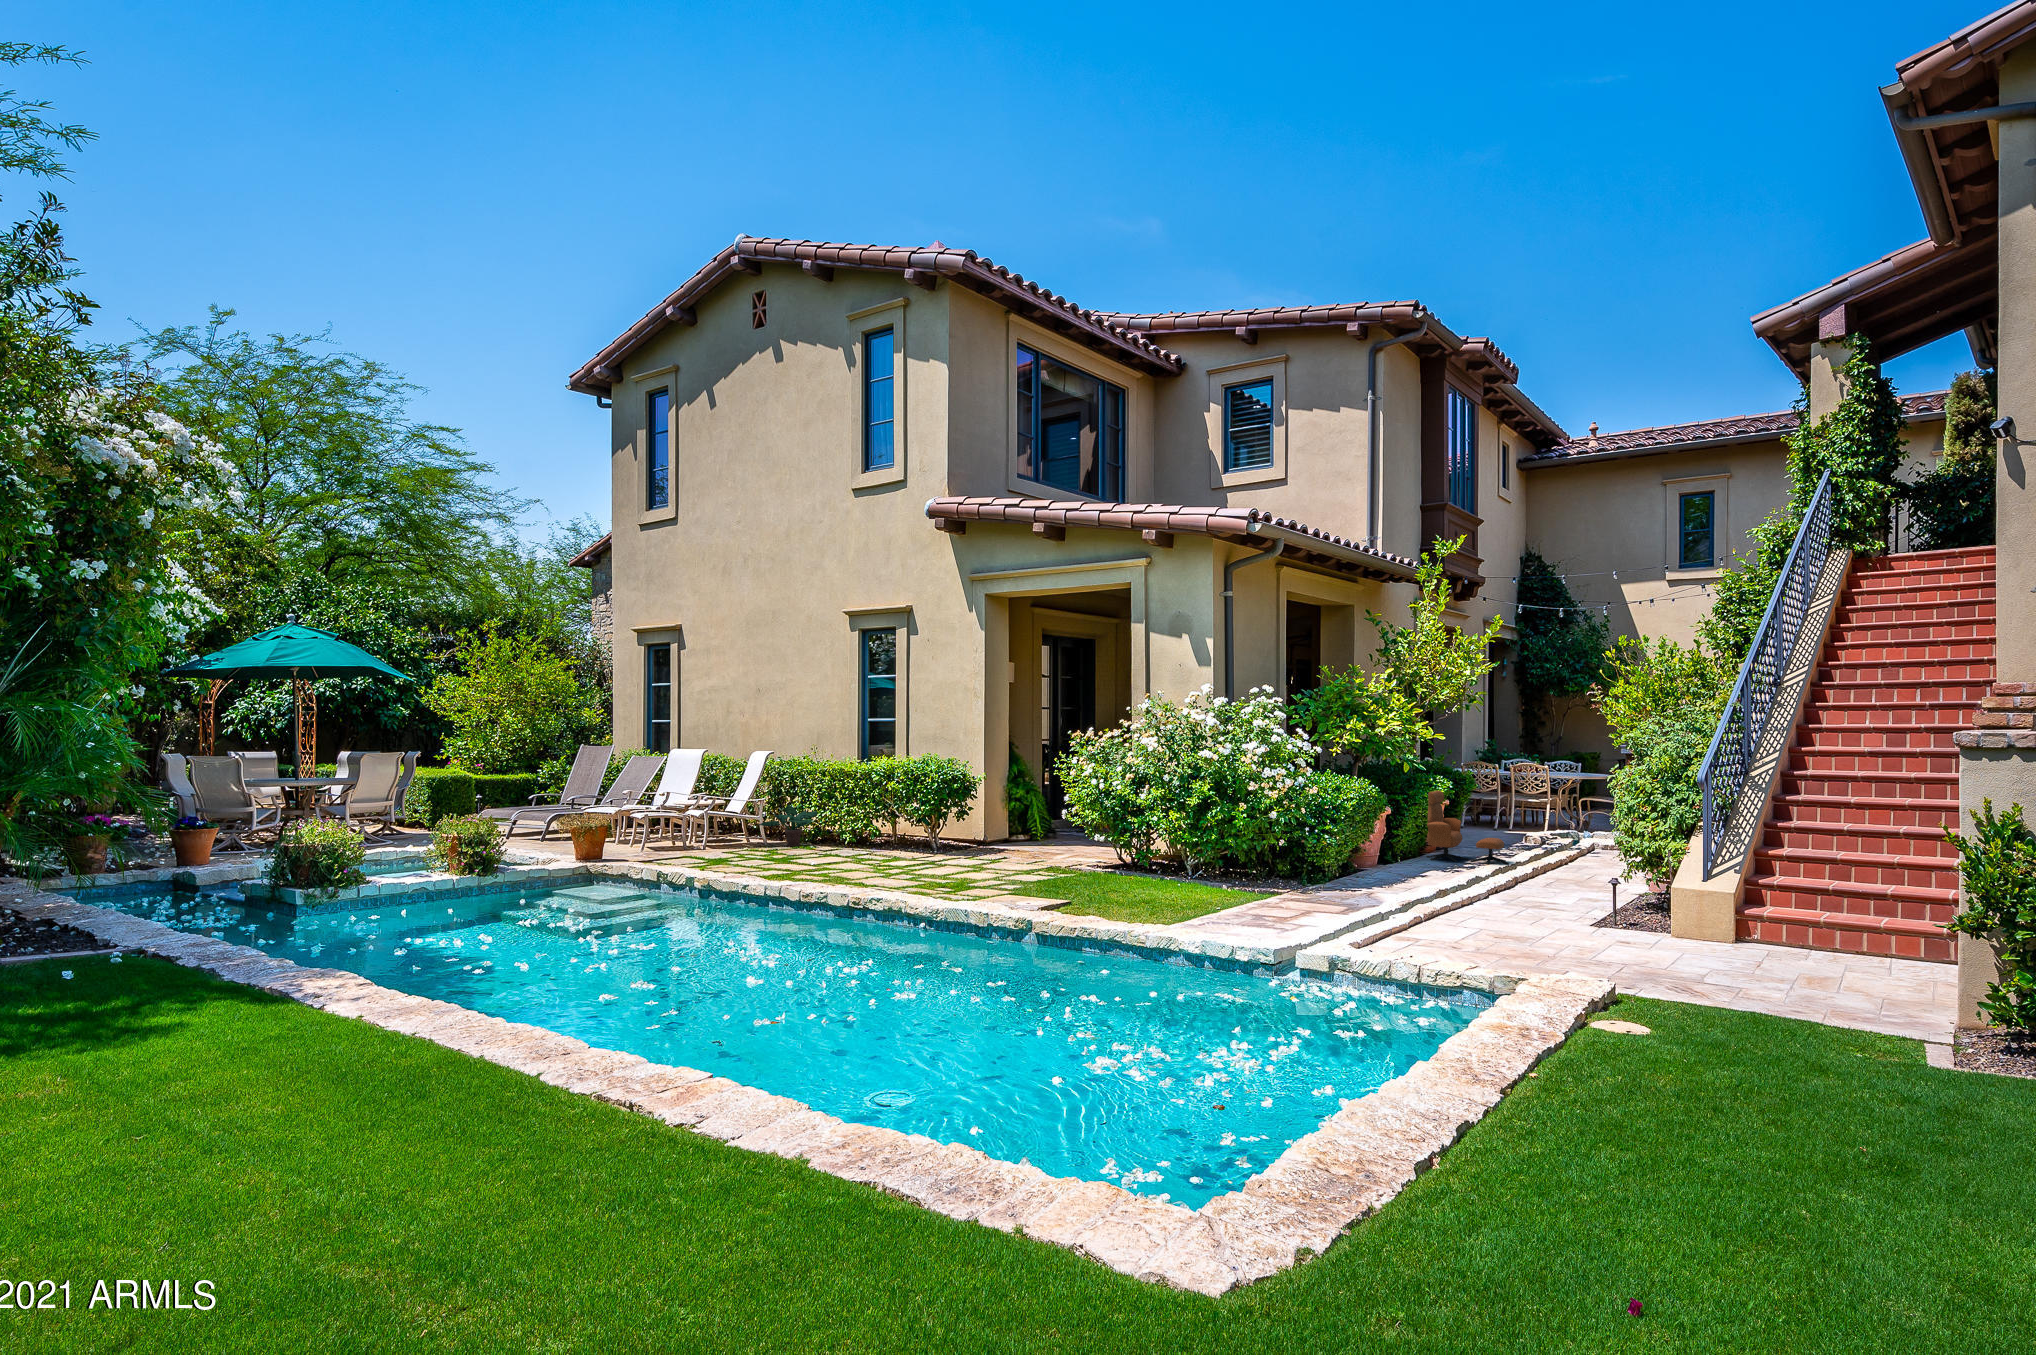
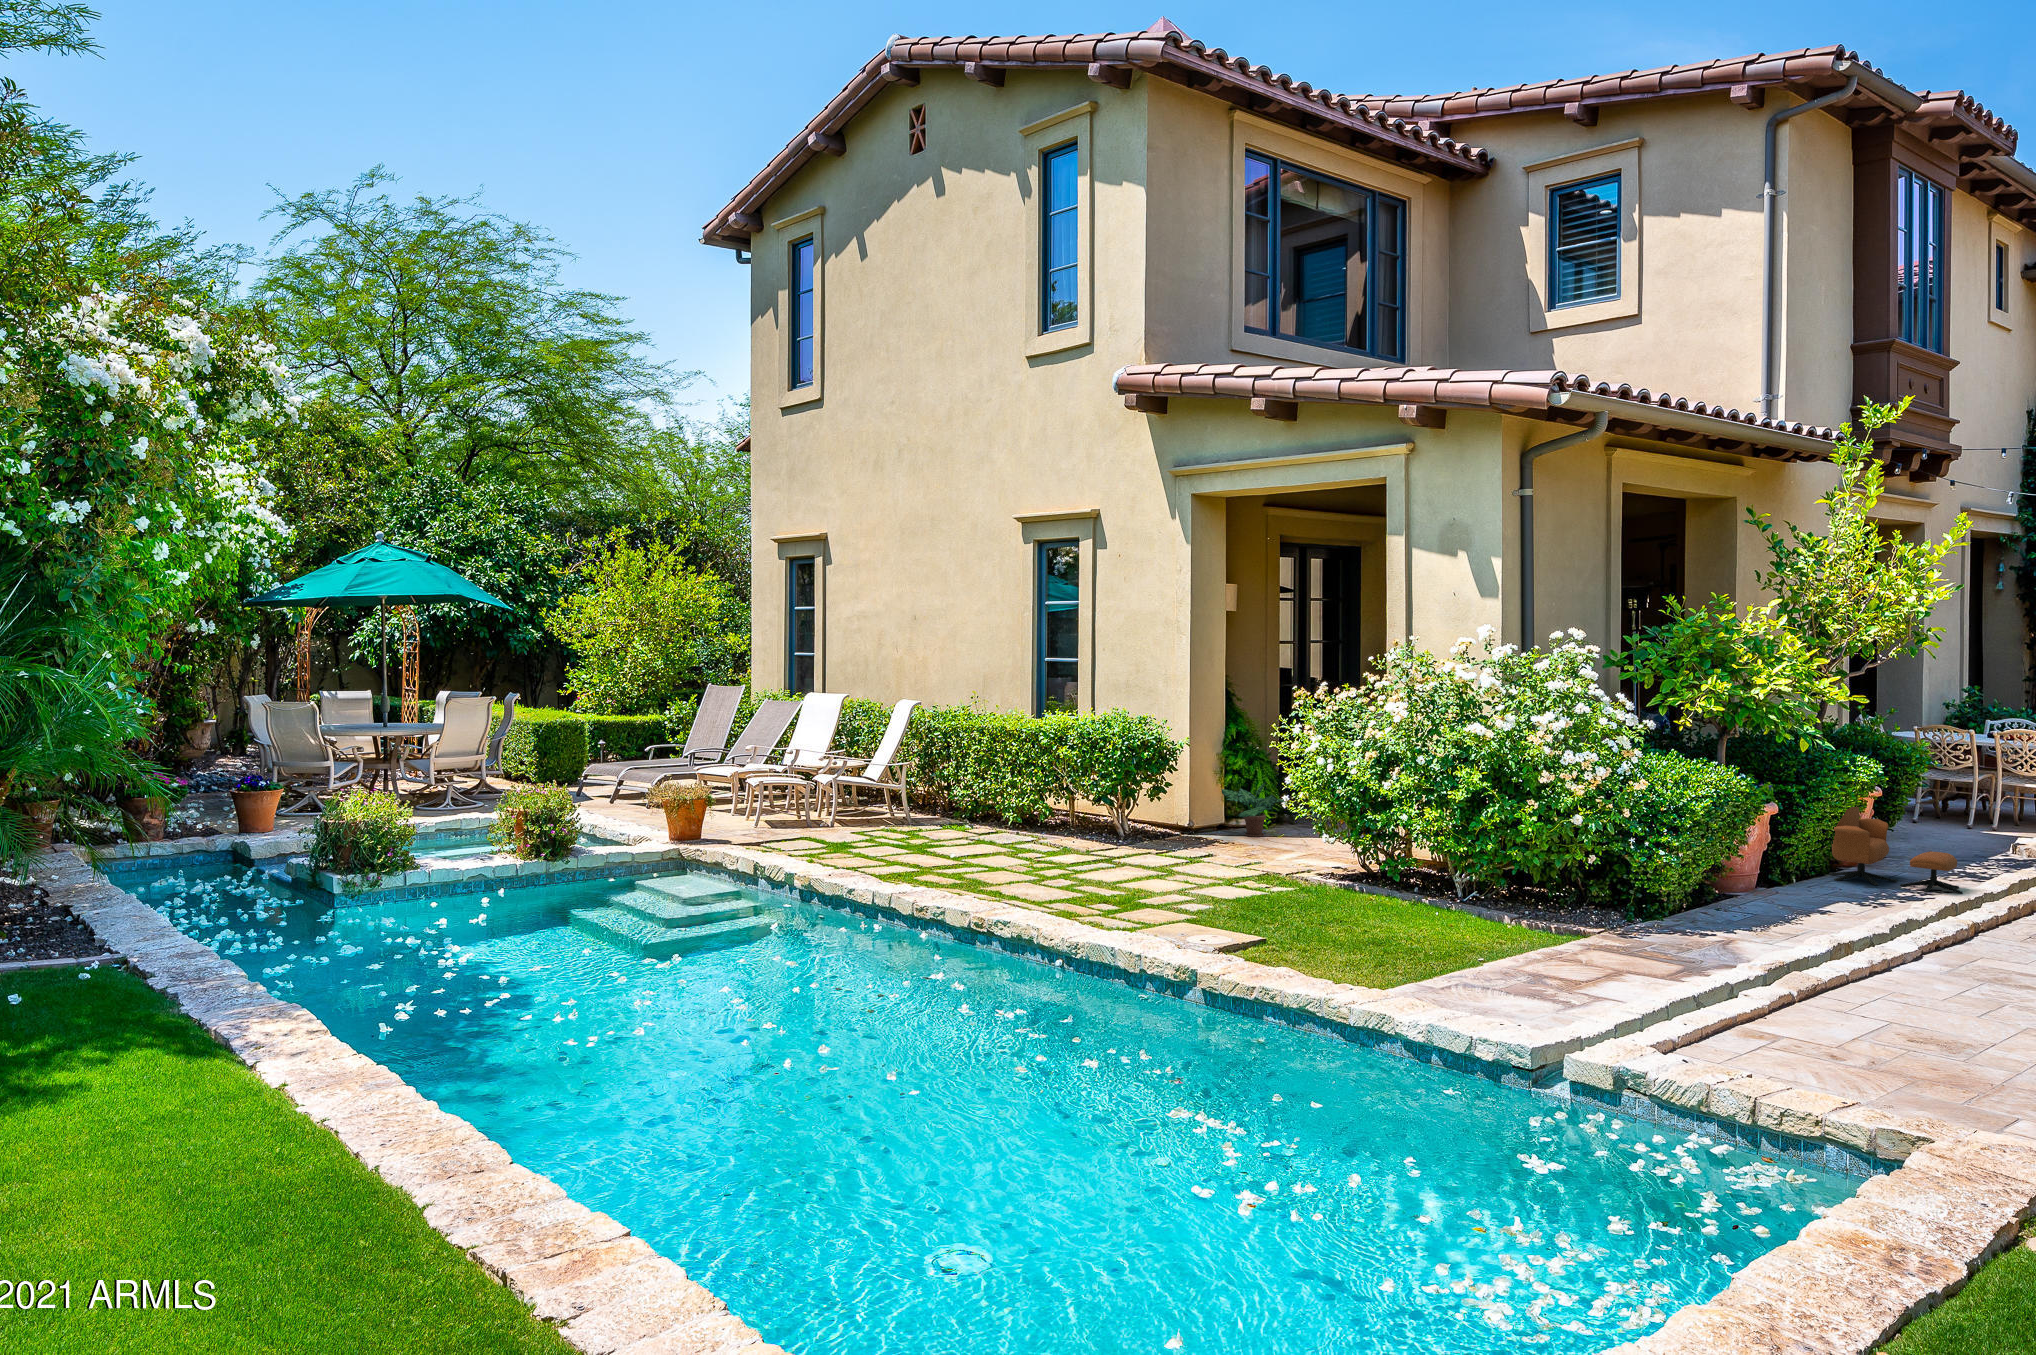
potted plant: present [759,805,817,846] -> present [1221,783,1285,837]

